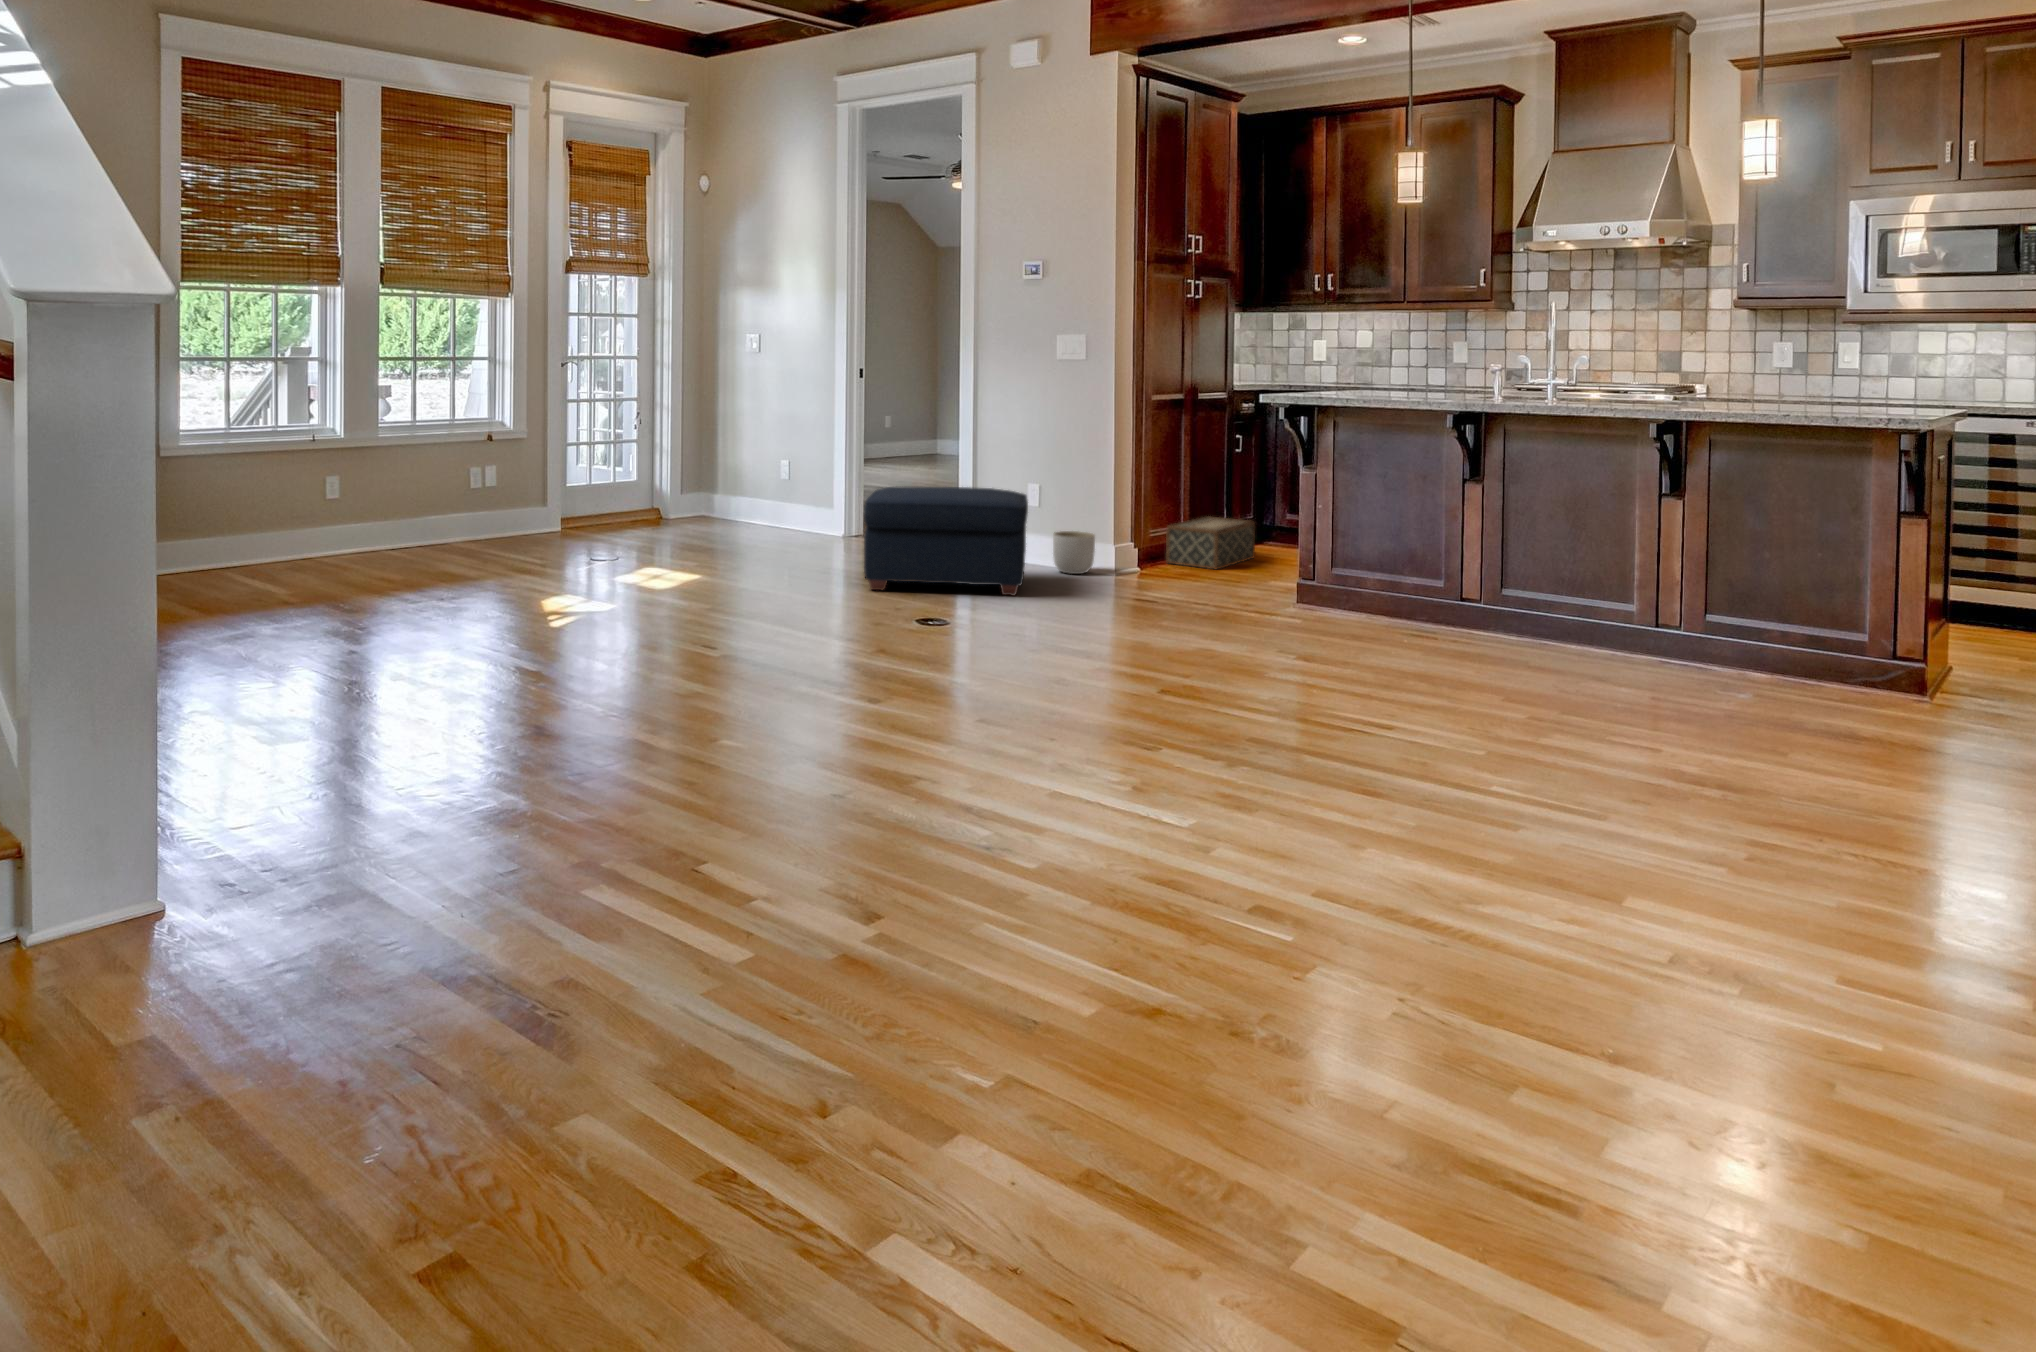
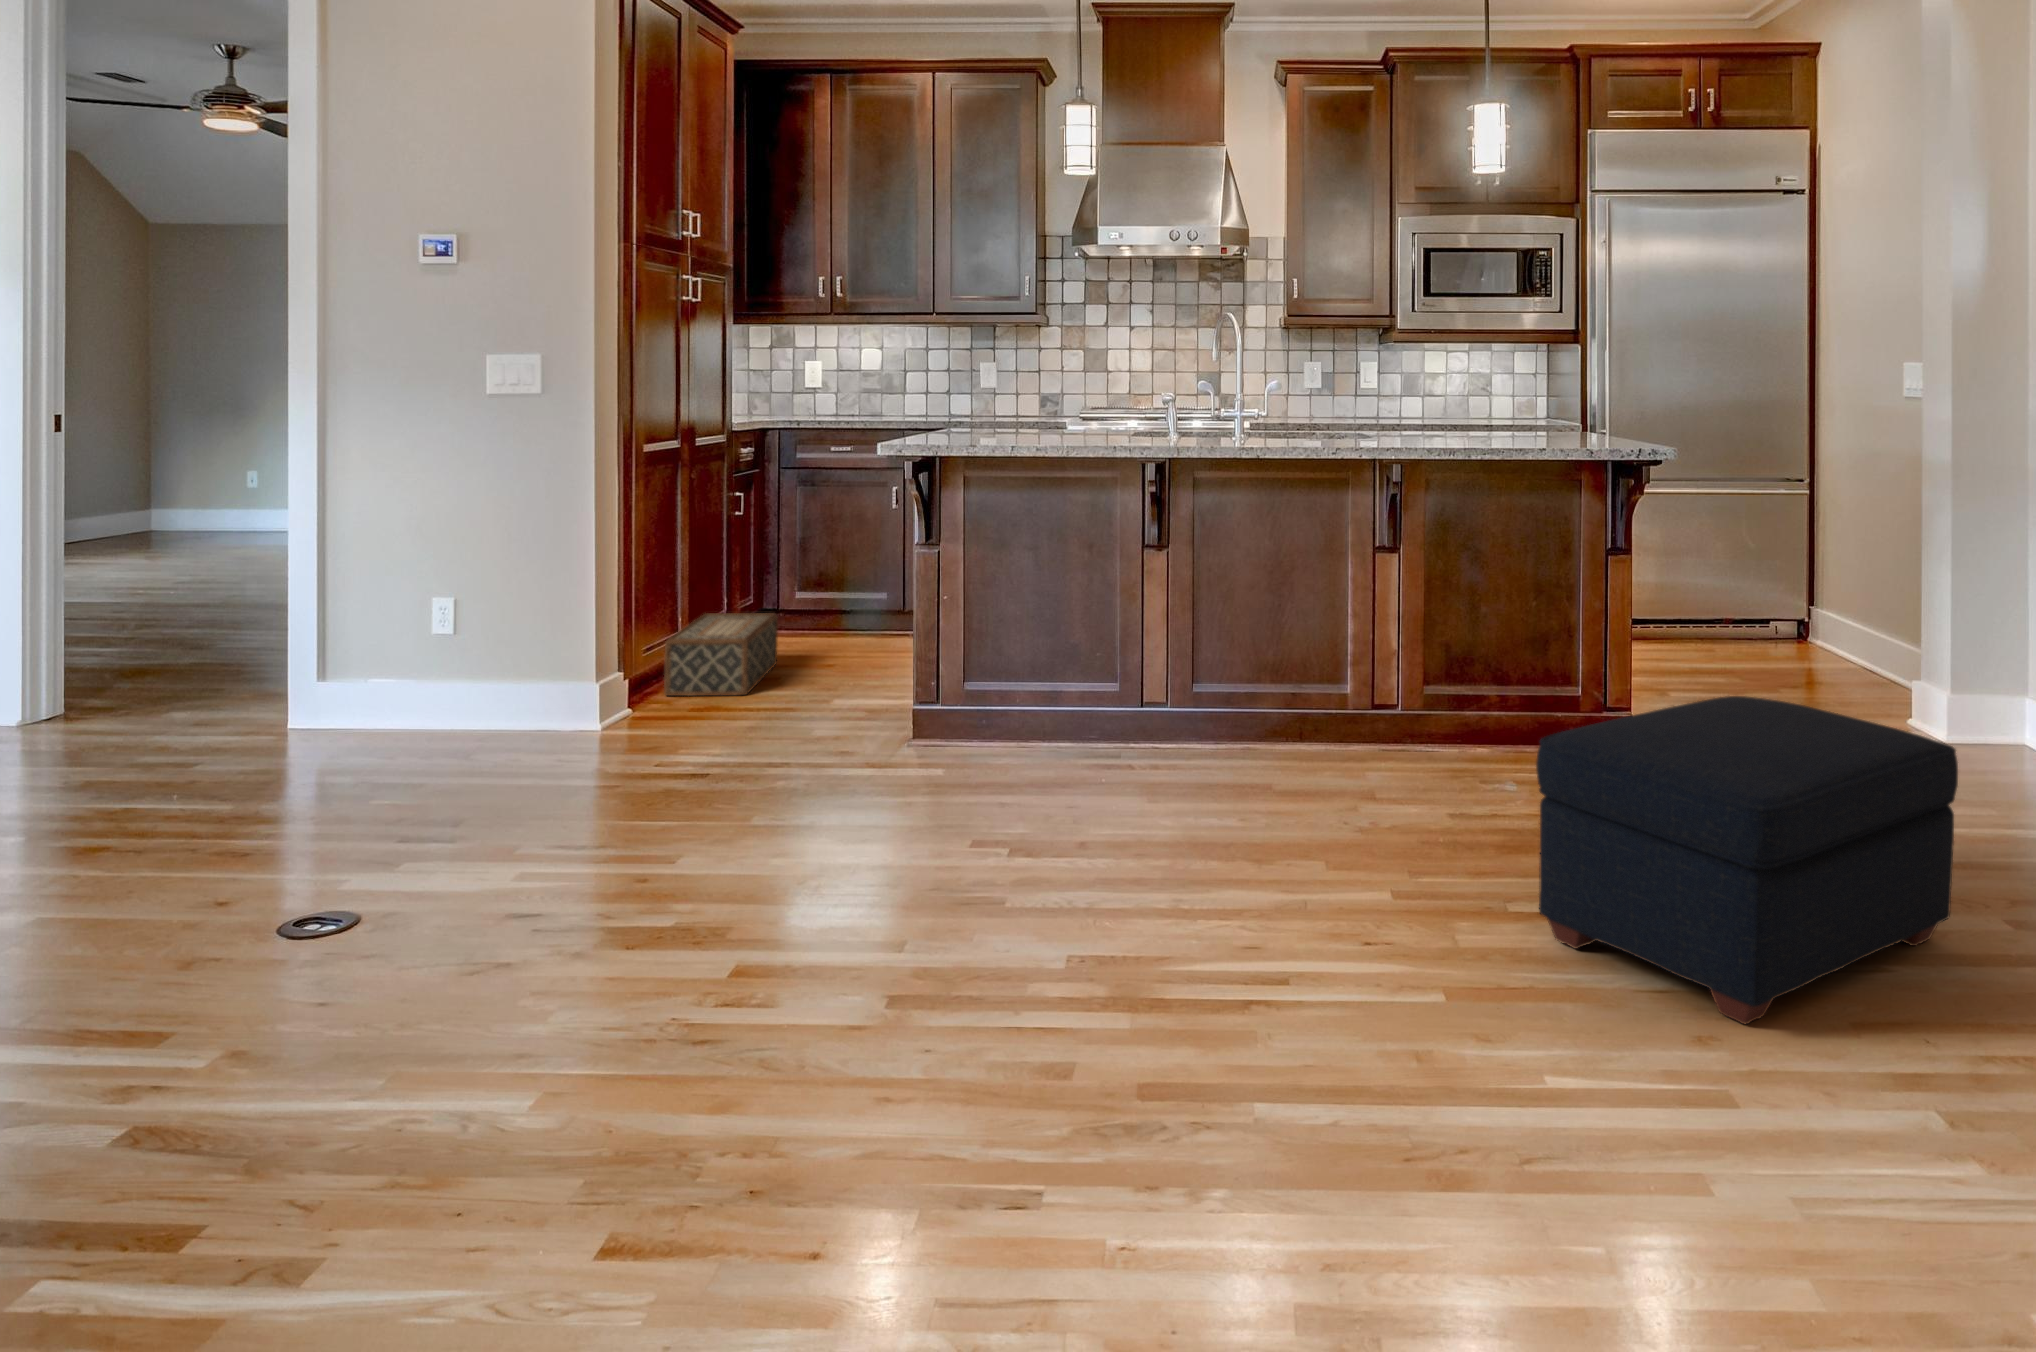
ottoman: present [864,486,1028,595] -> present [1536,696,1958,1024]
planter: present [1053,531,1095,574] -> none [496,673,571,747]

